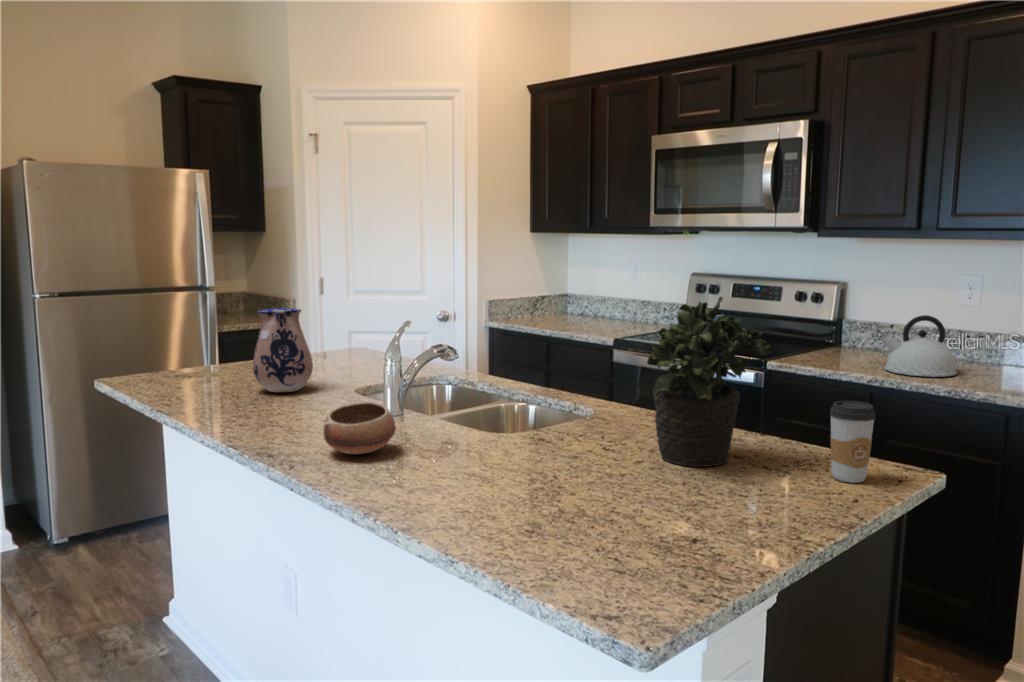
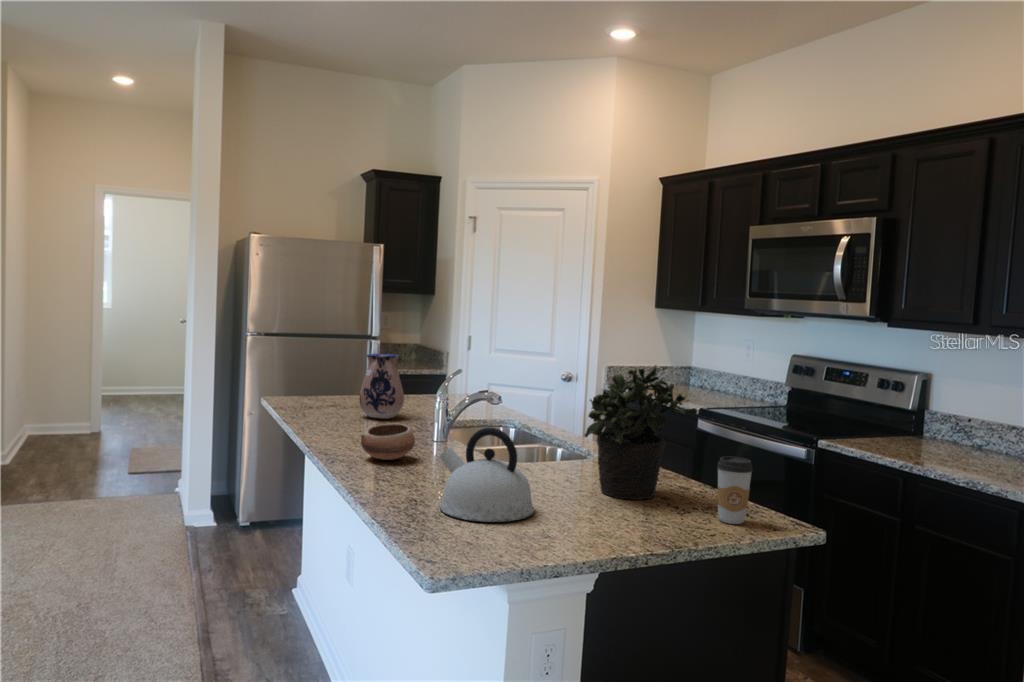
kettle: present [881,315,957,377] -> present [440,427,534,522]

